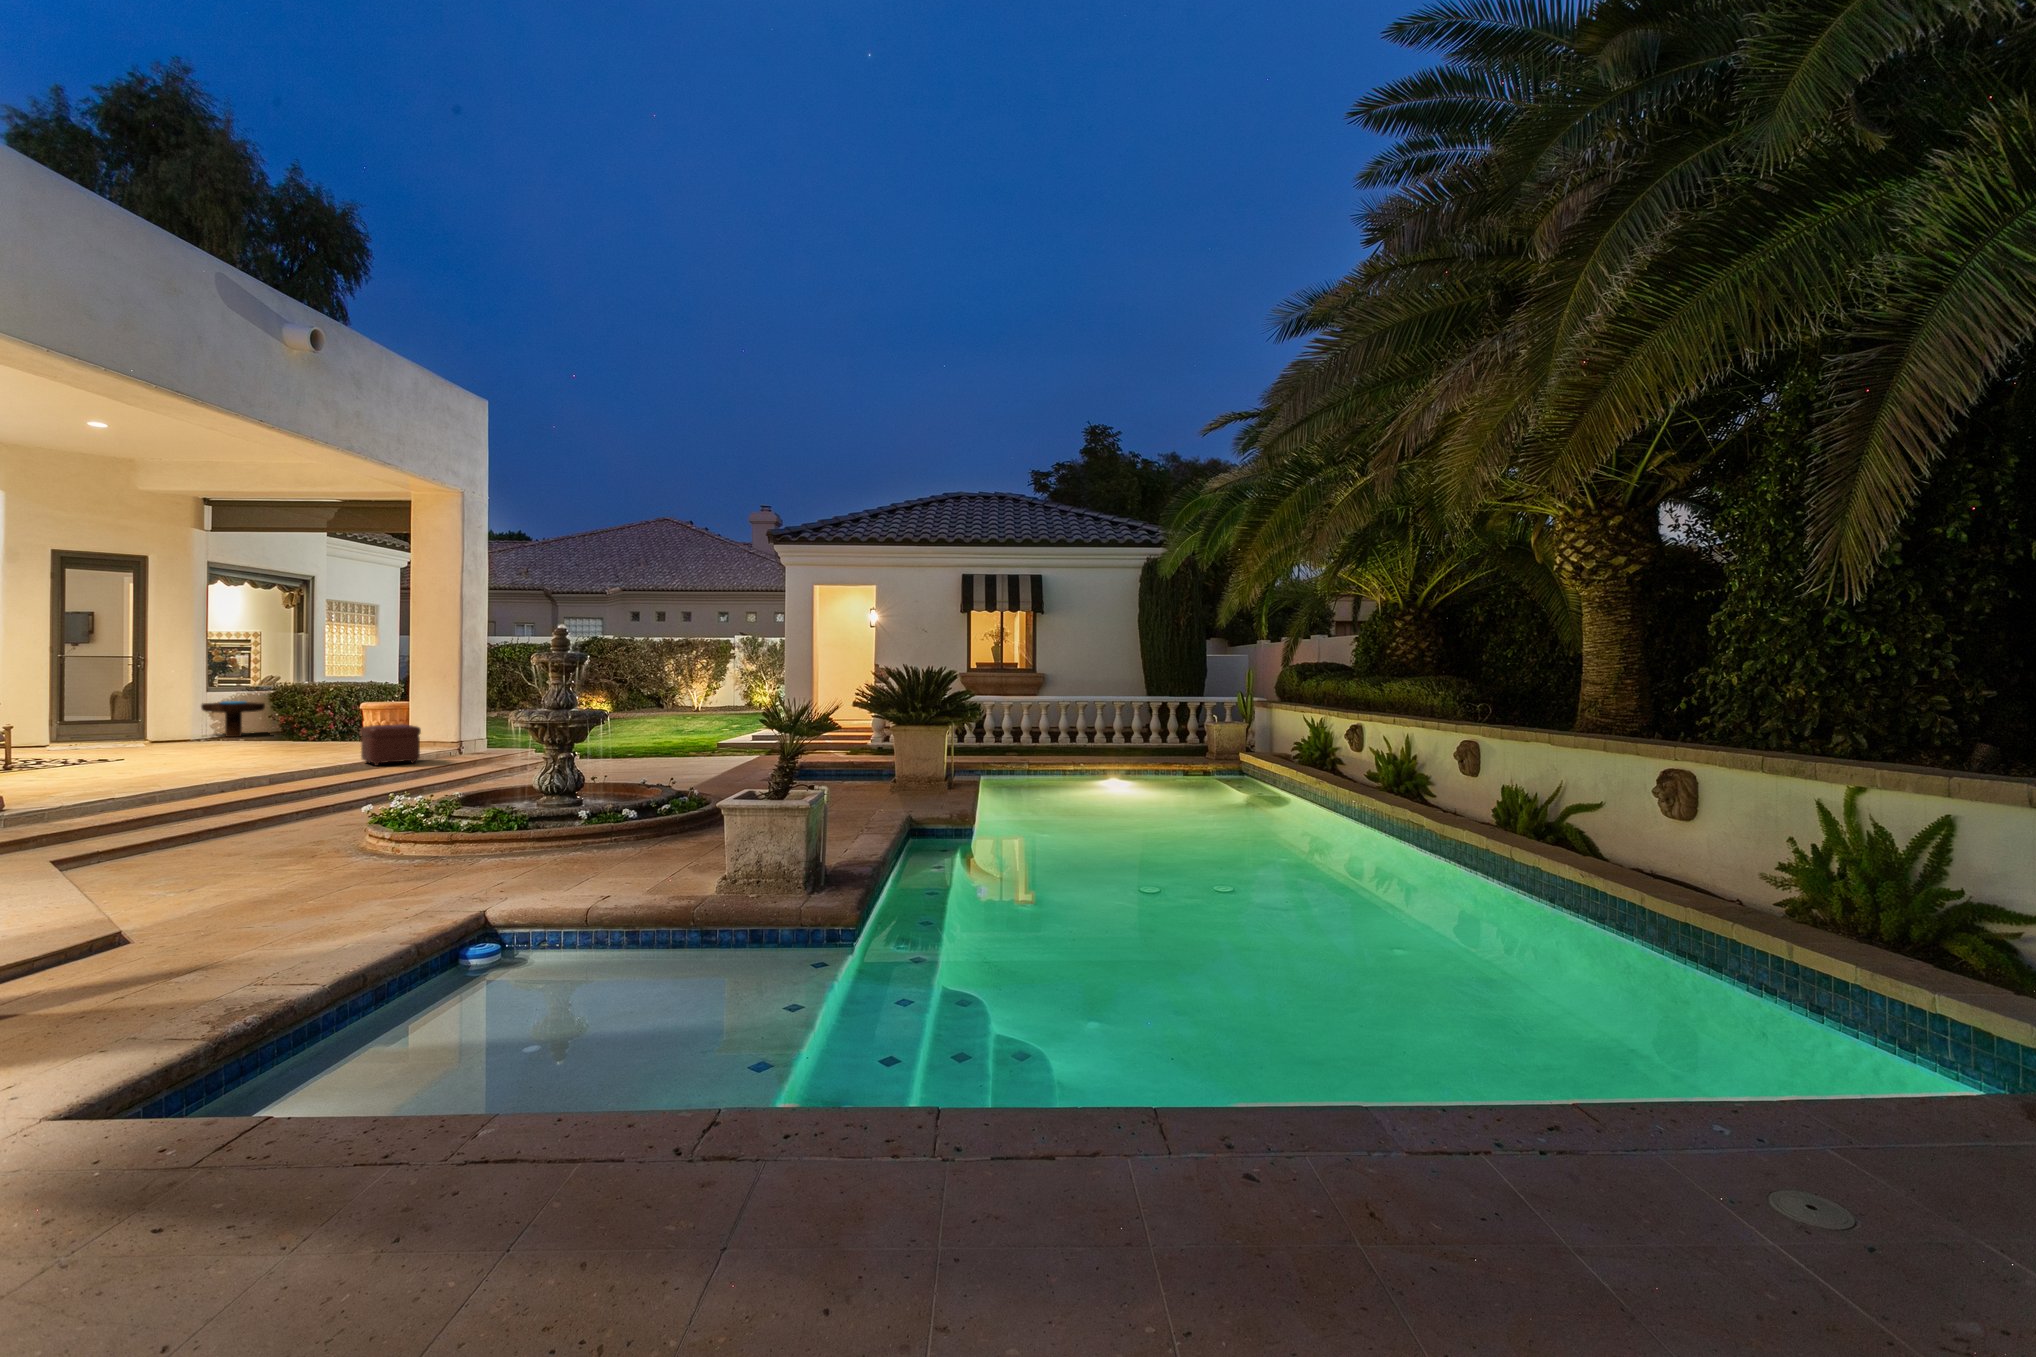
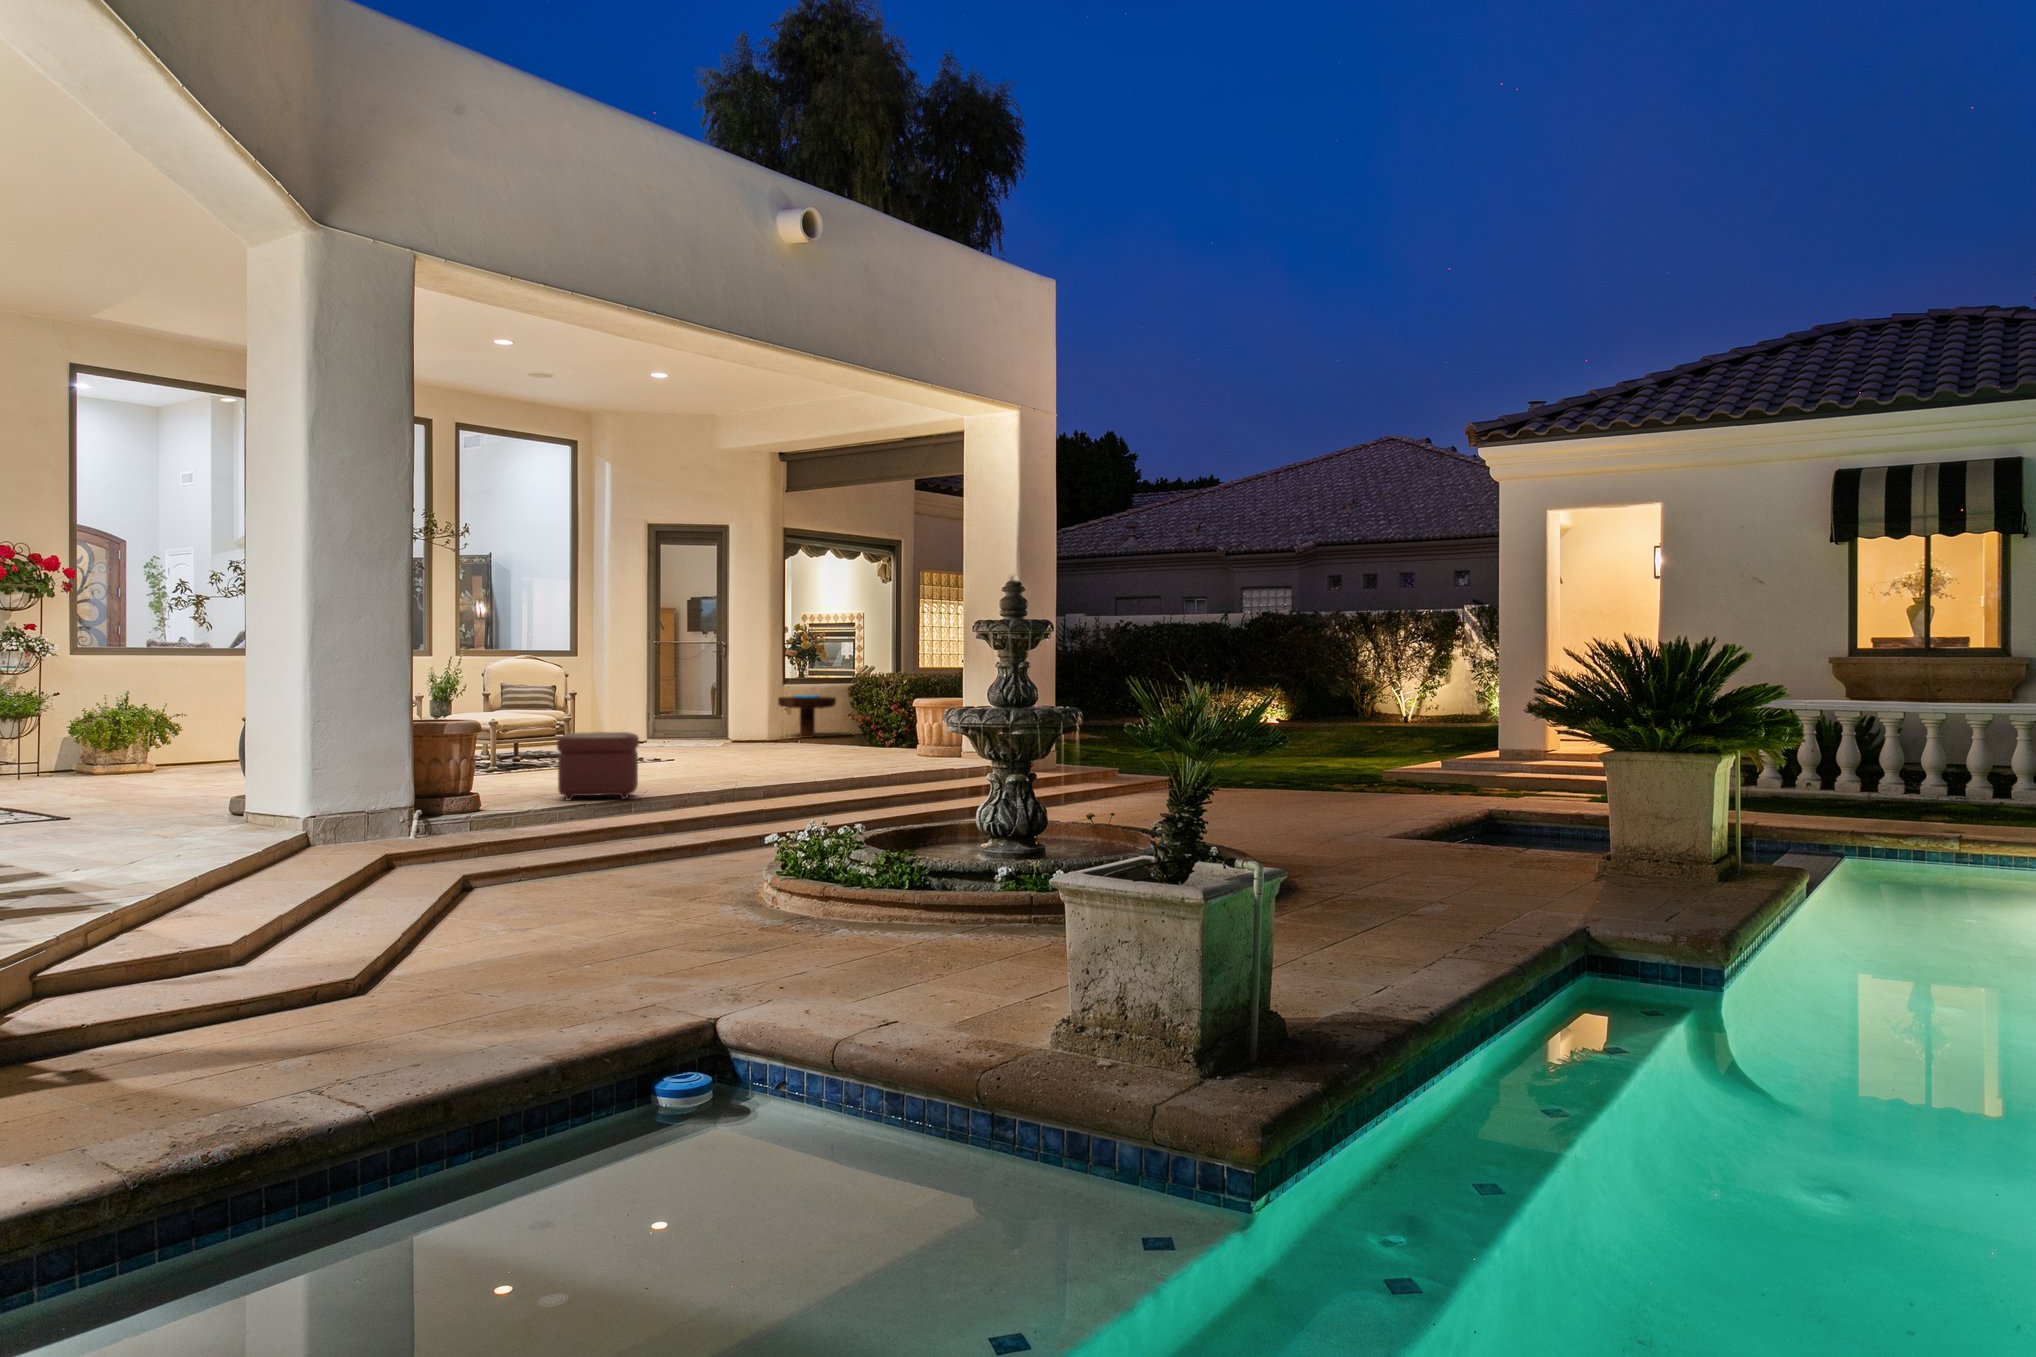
ottoman: present [361,724,421,766] -> present [557,732,639,800]

